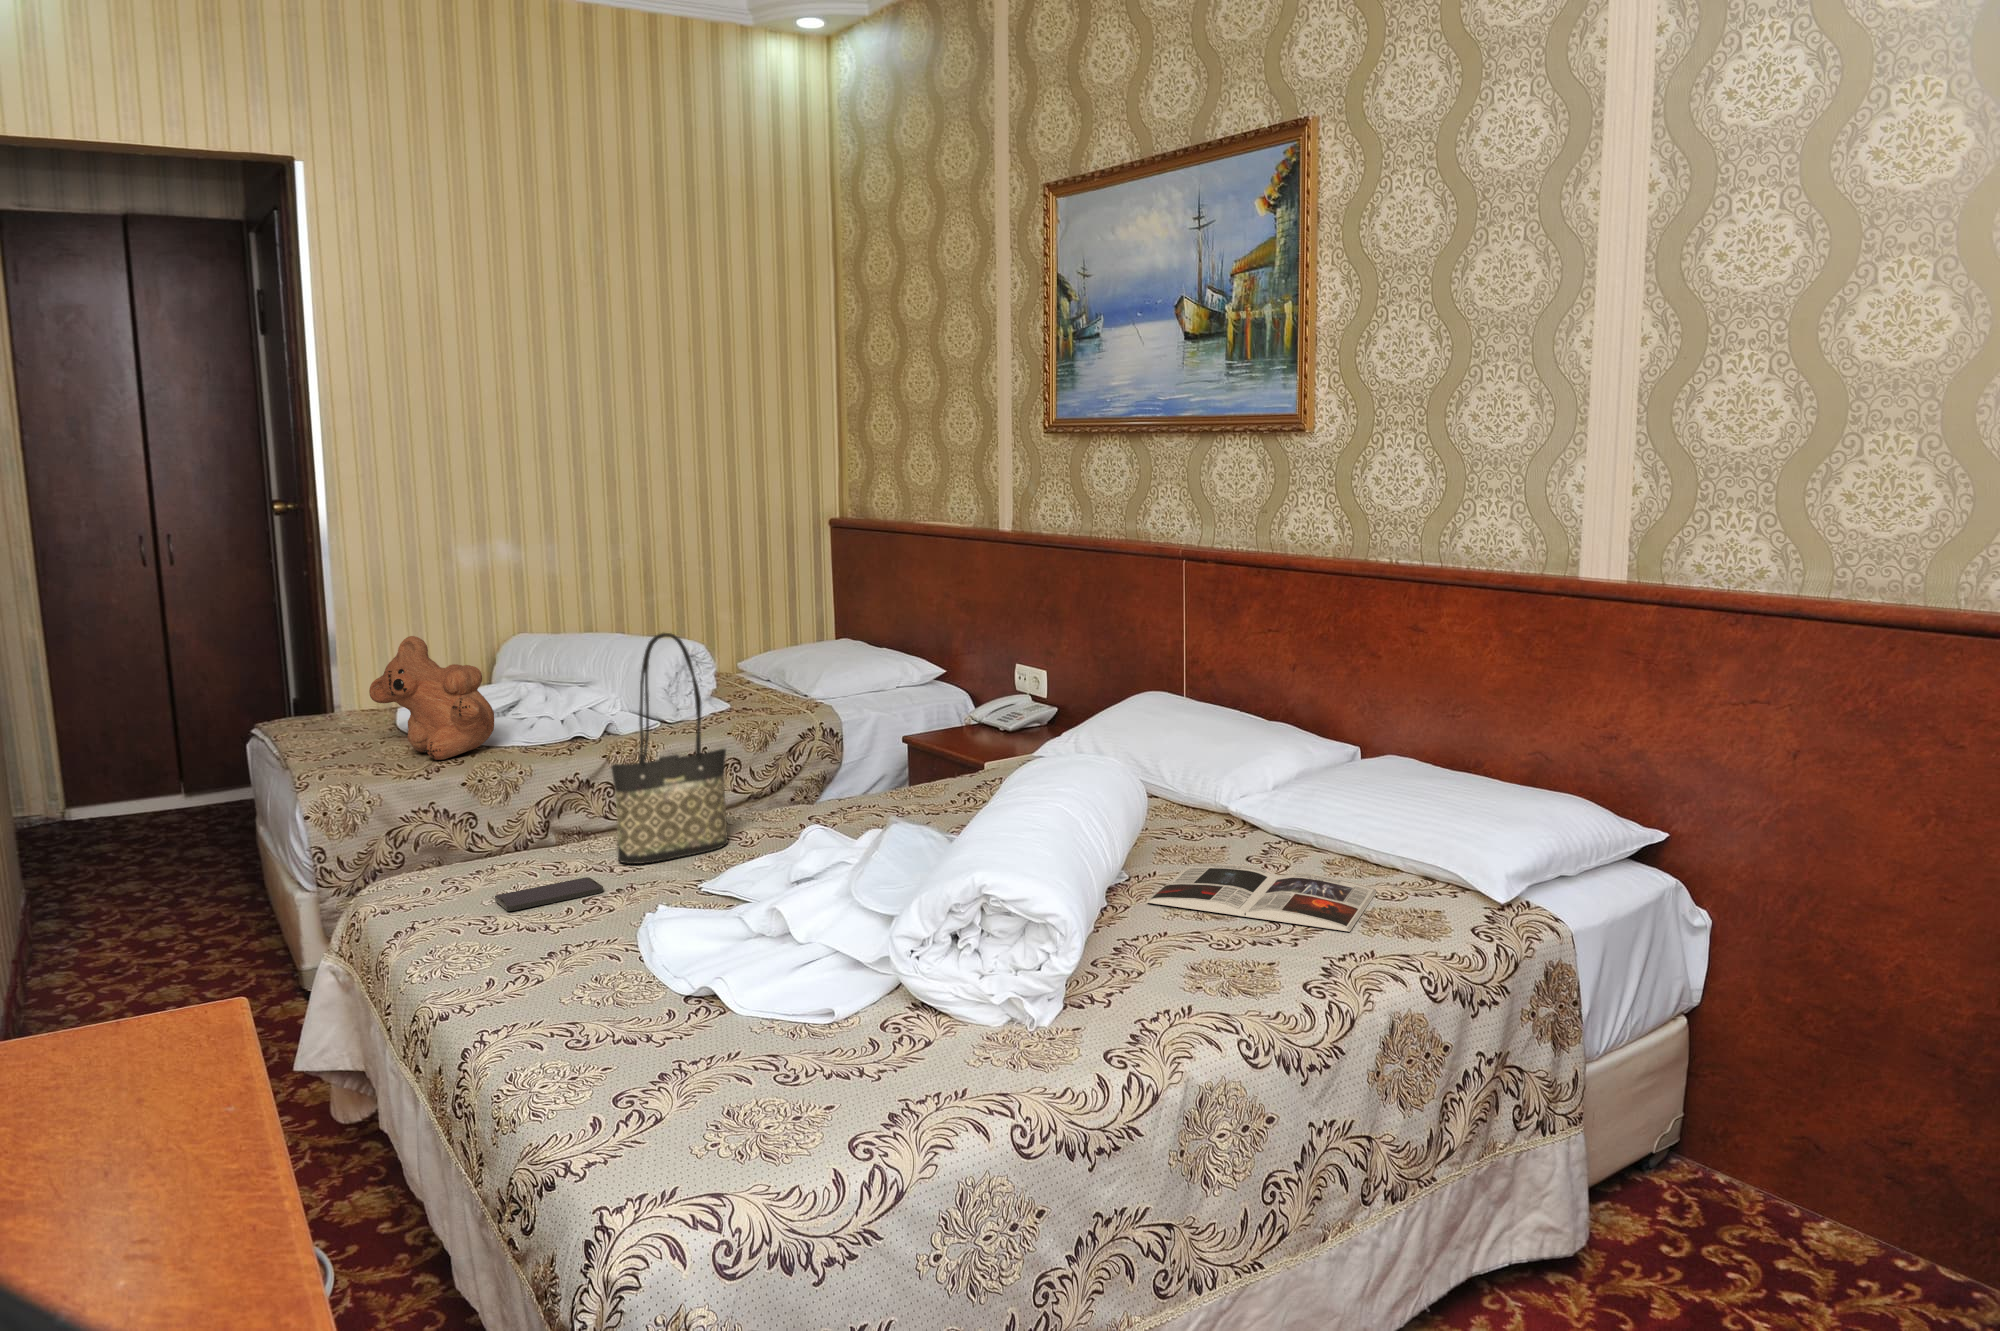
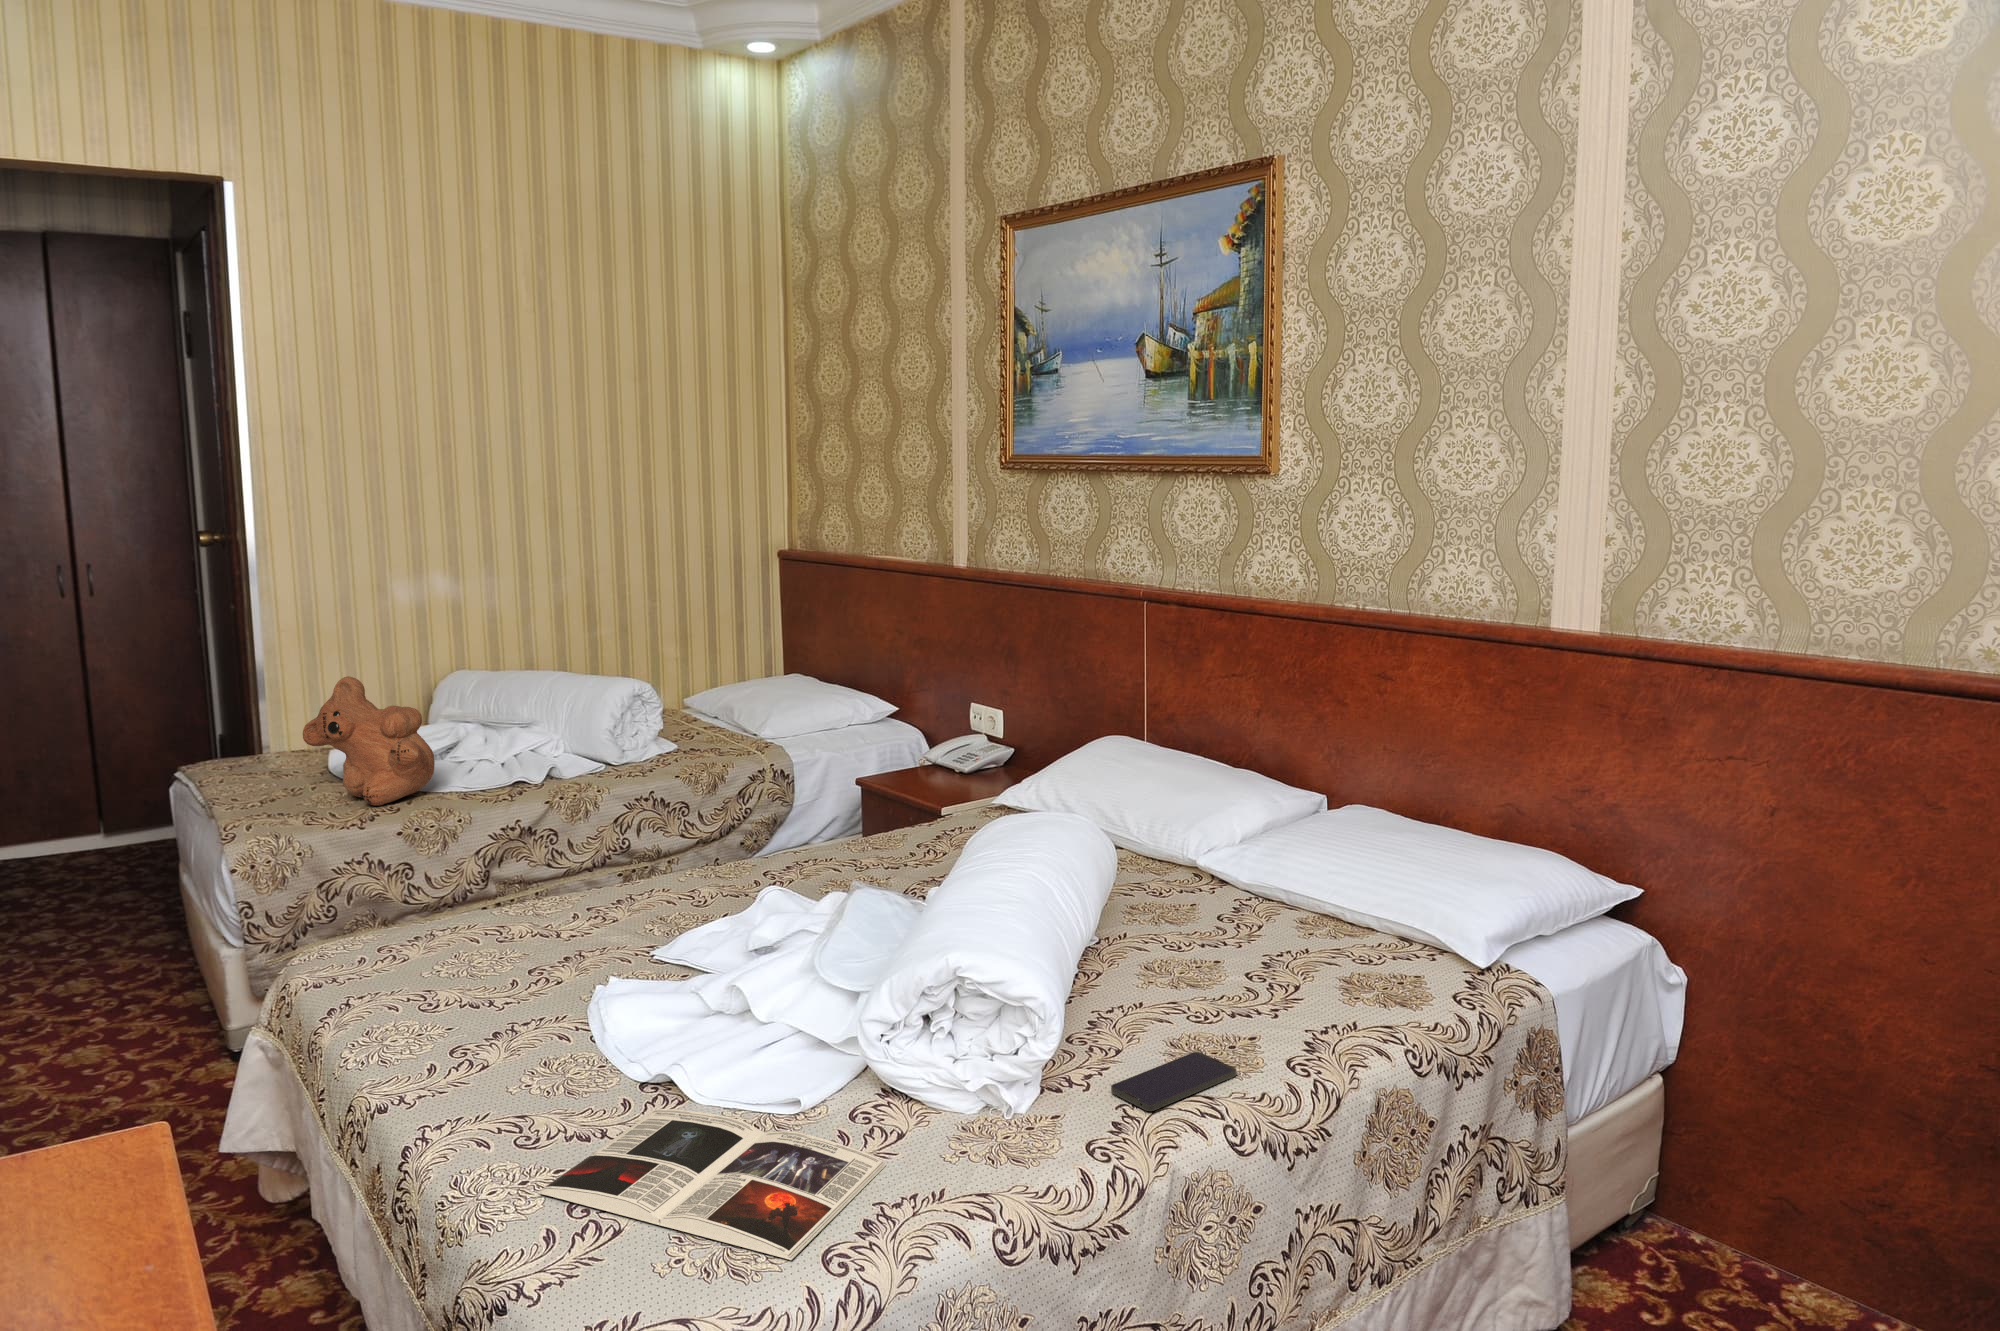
tote bag: present [611,633,728,864] -> none [559,684,681,925]
magazine: present [1147,864,1377,932] -> present [538,1109,886,1260]
smartphone: present [495,877,603,911] -> present [1111,1052,1236,1111]

